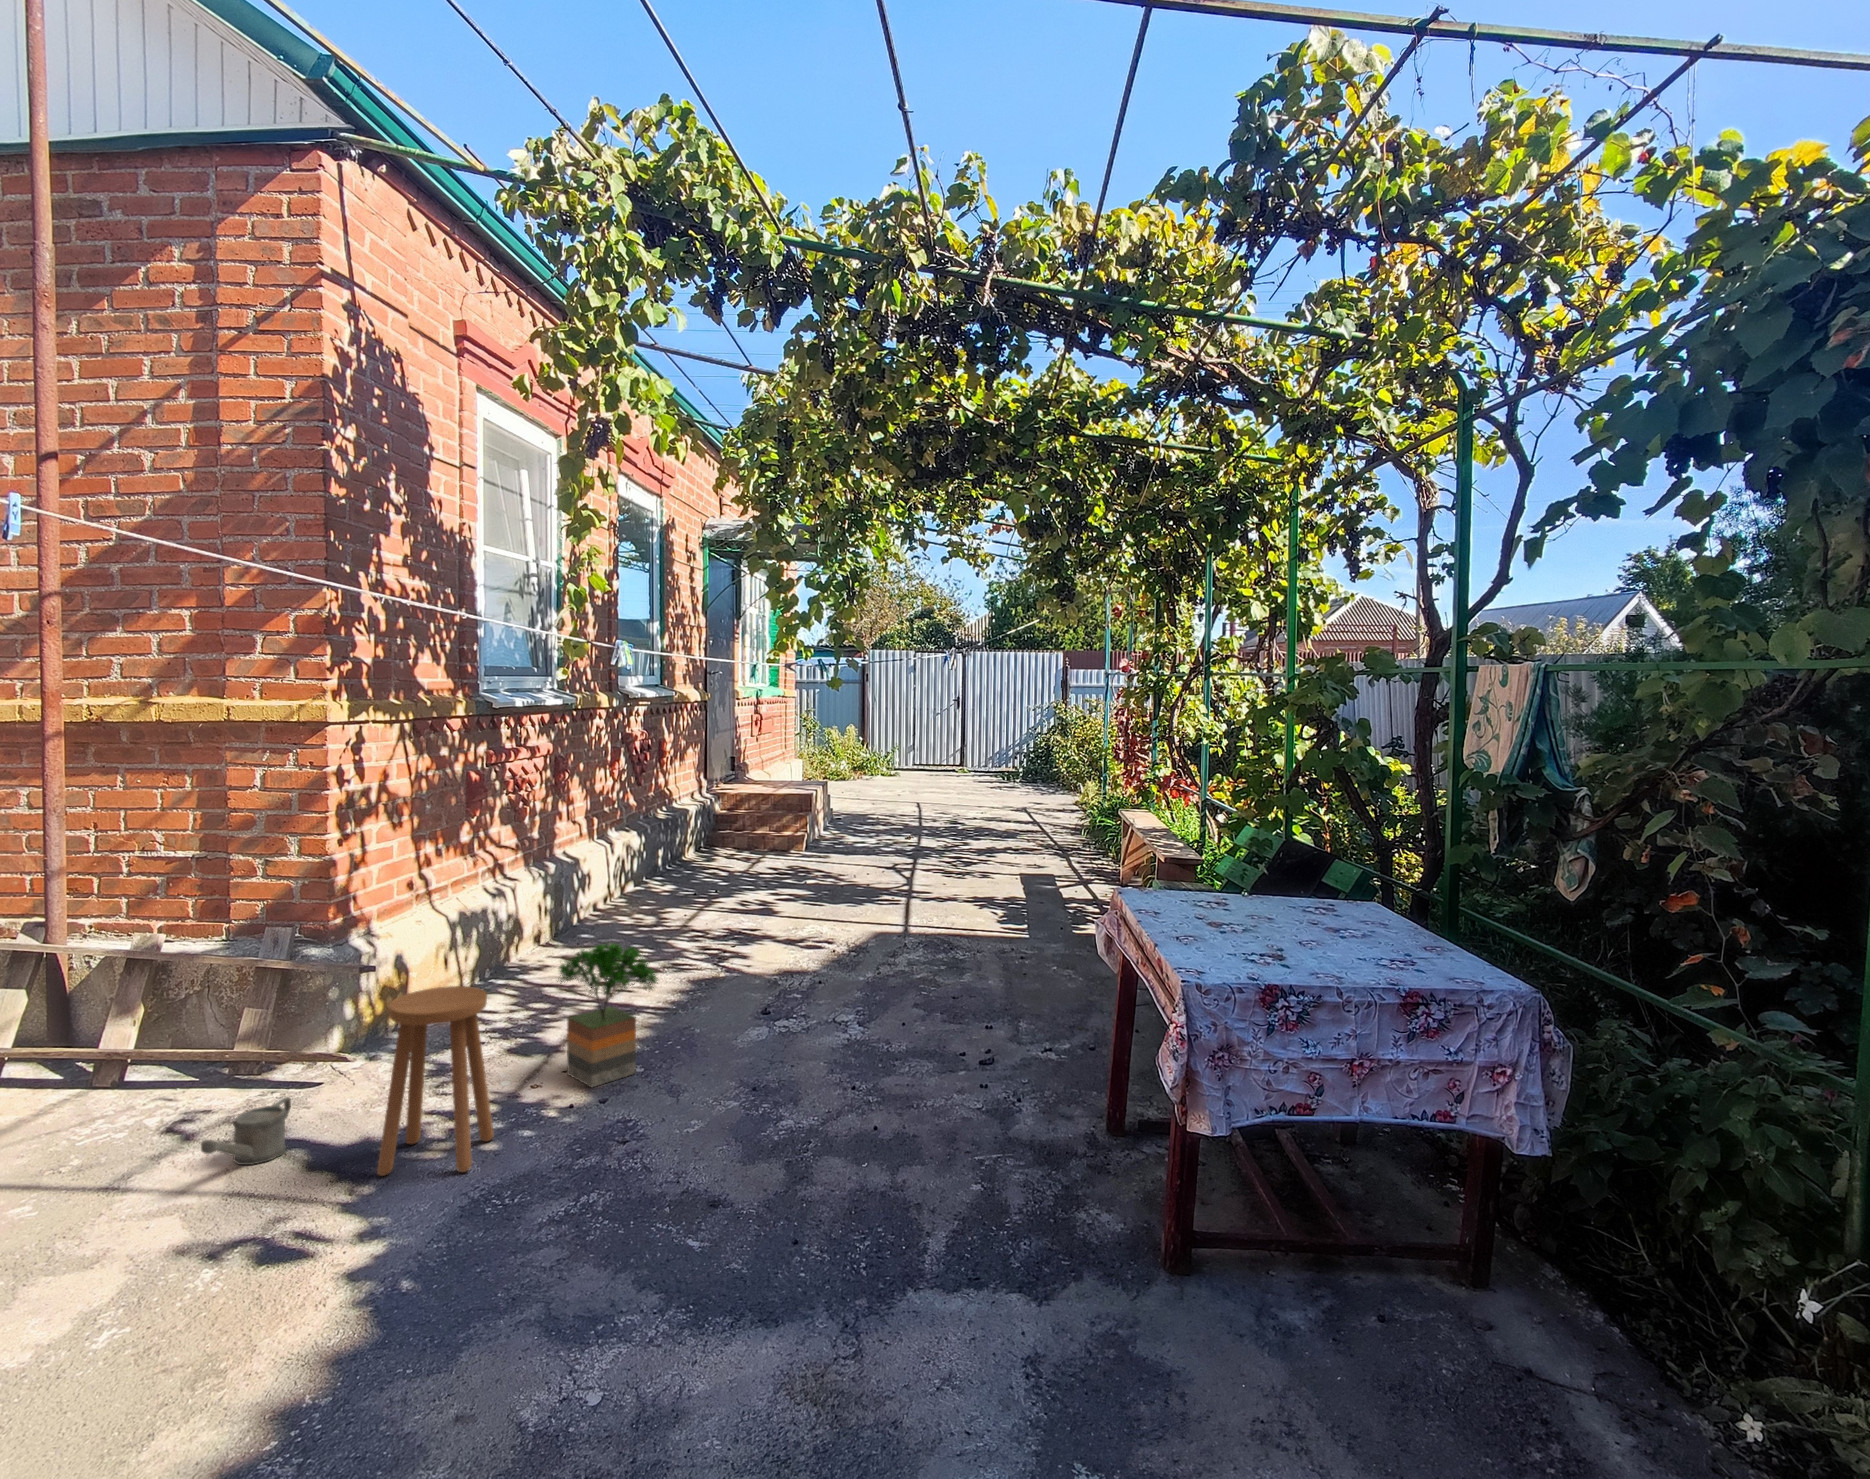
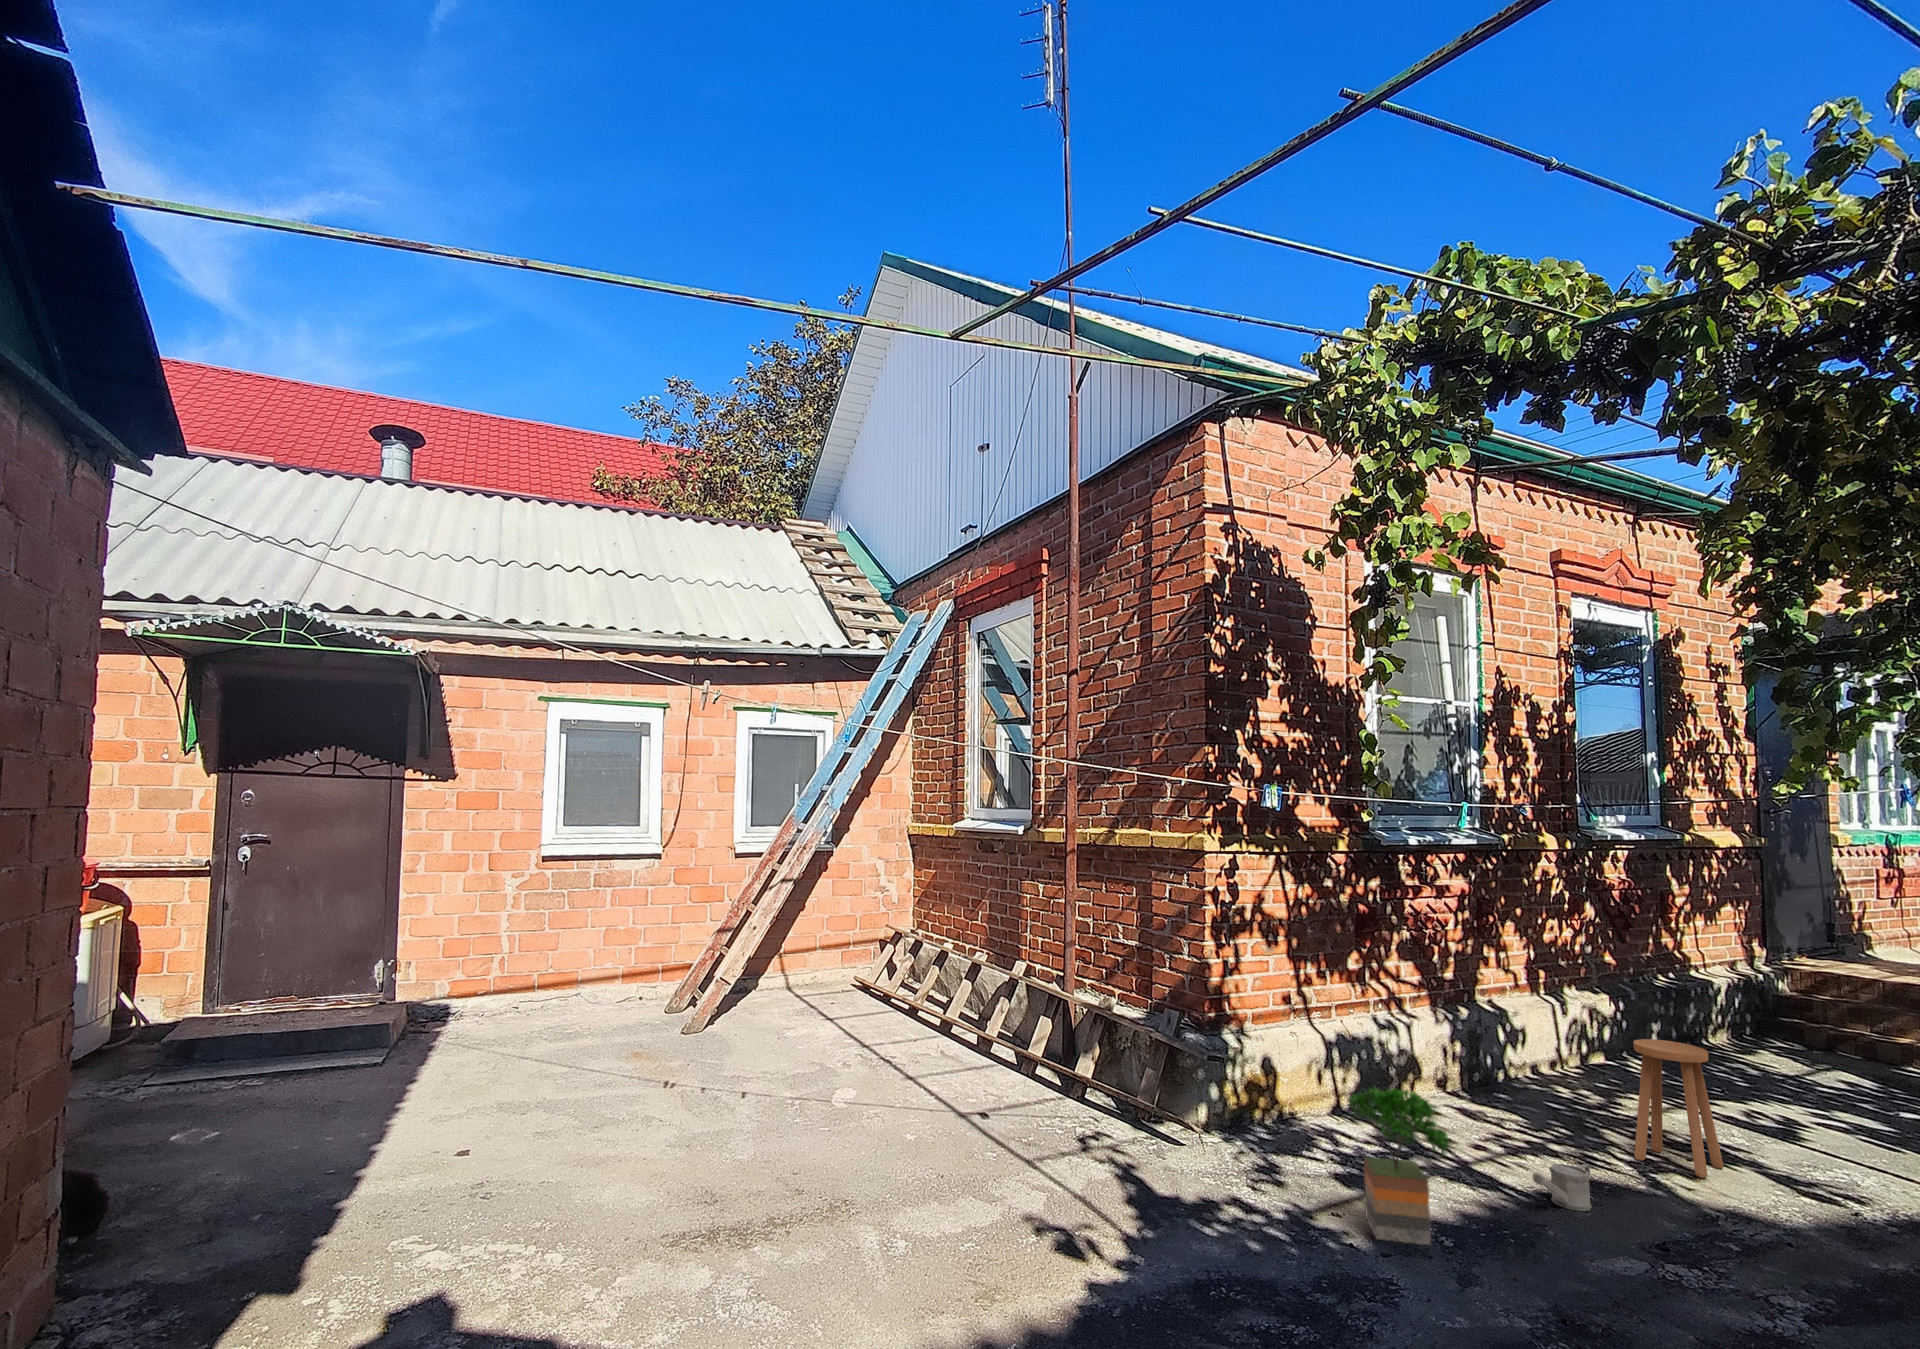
stool: present [377,986,494,1176] -> present [1633,1039,1723,1178]
watering can: present [201,1097,291,1165] -> present [1533,1164,1592,1211]

